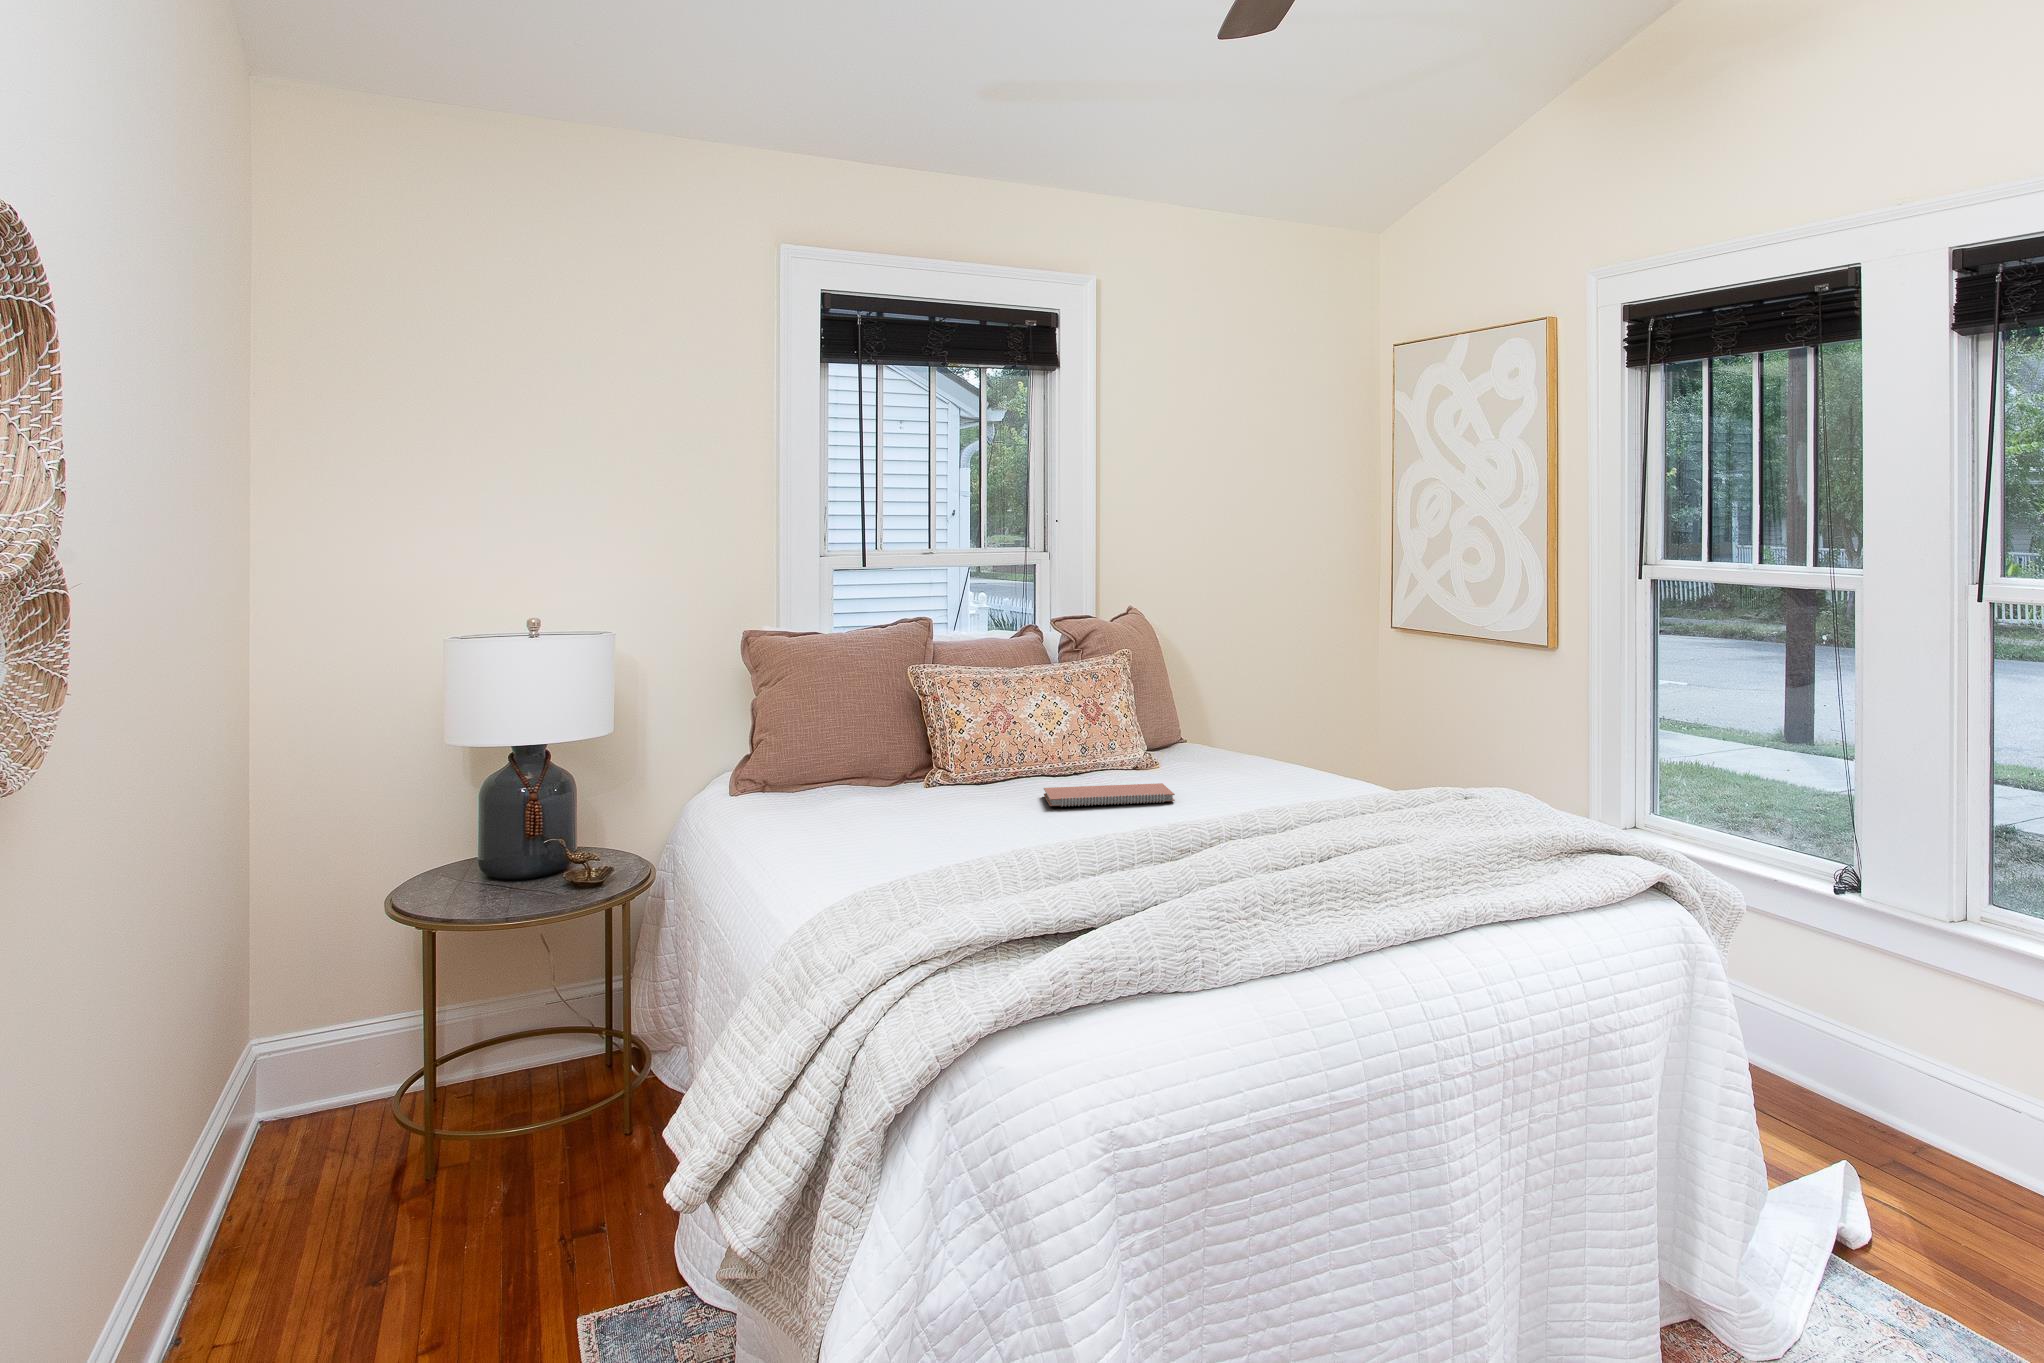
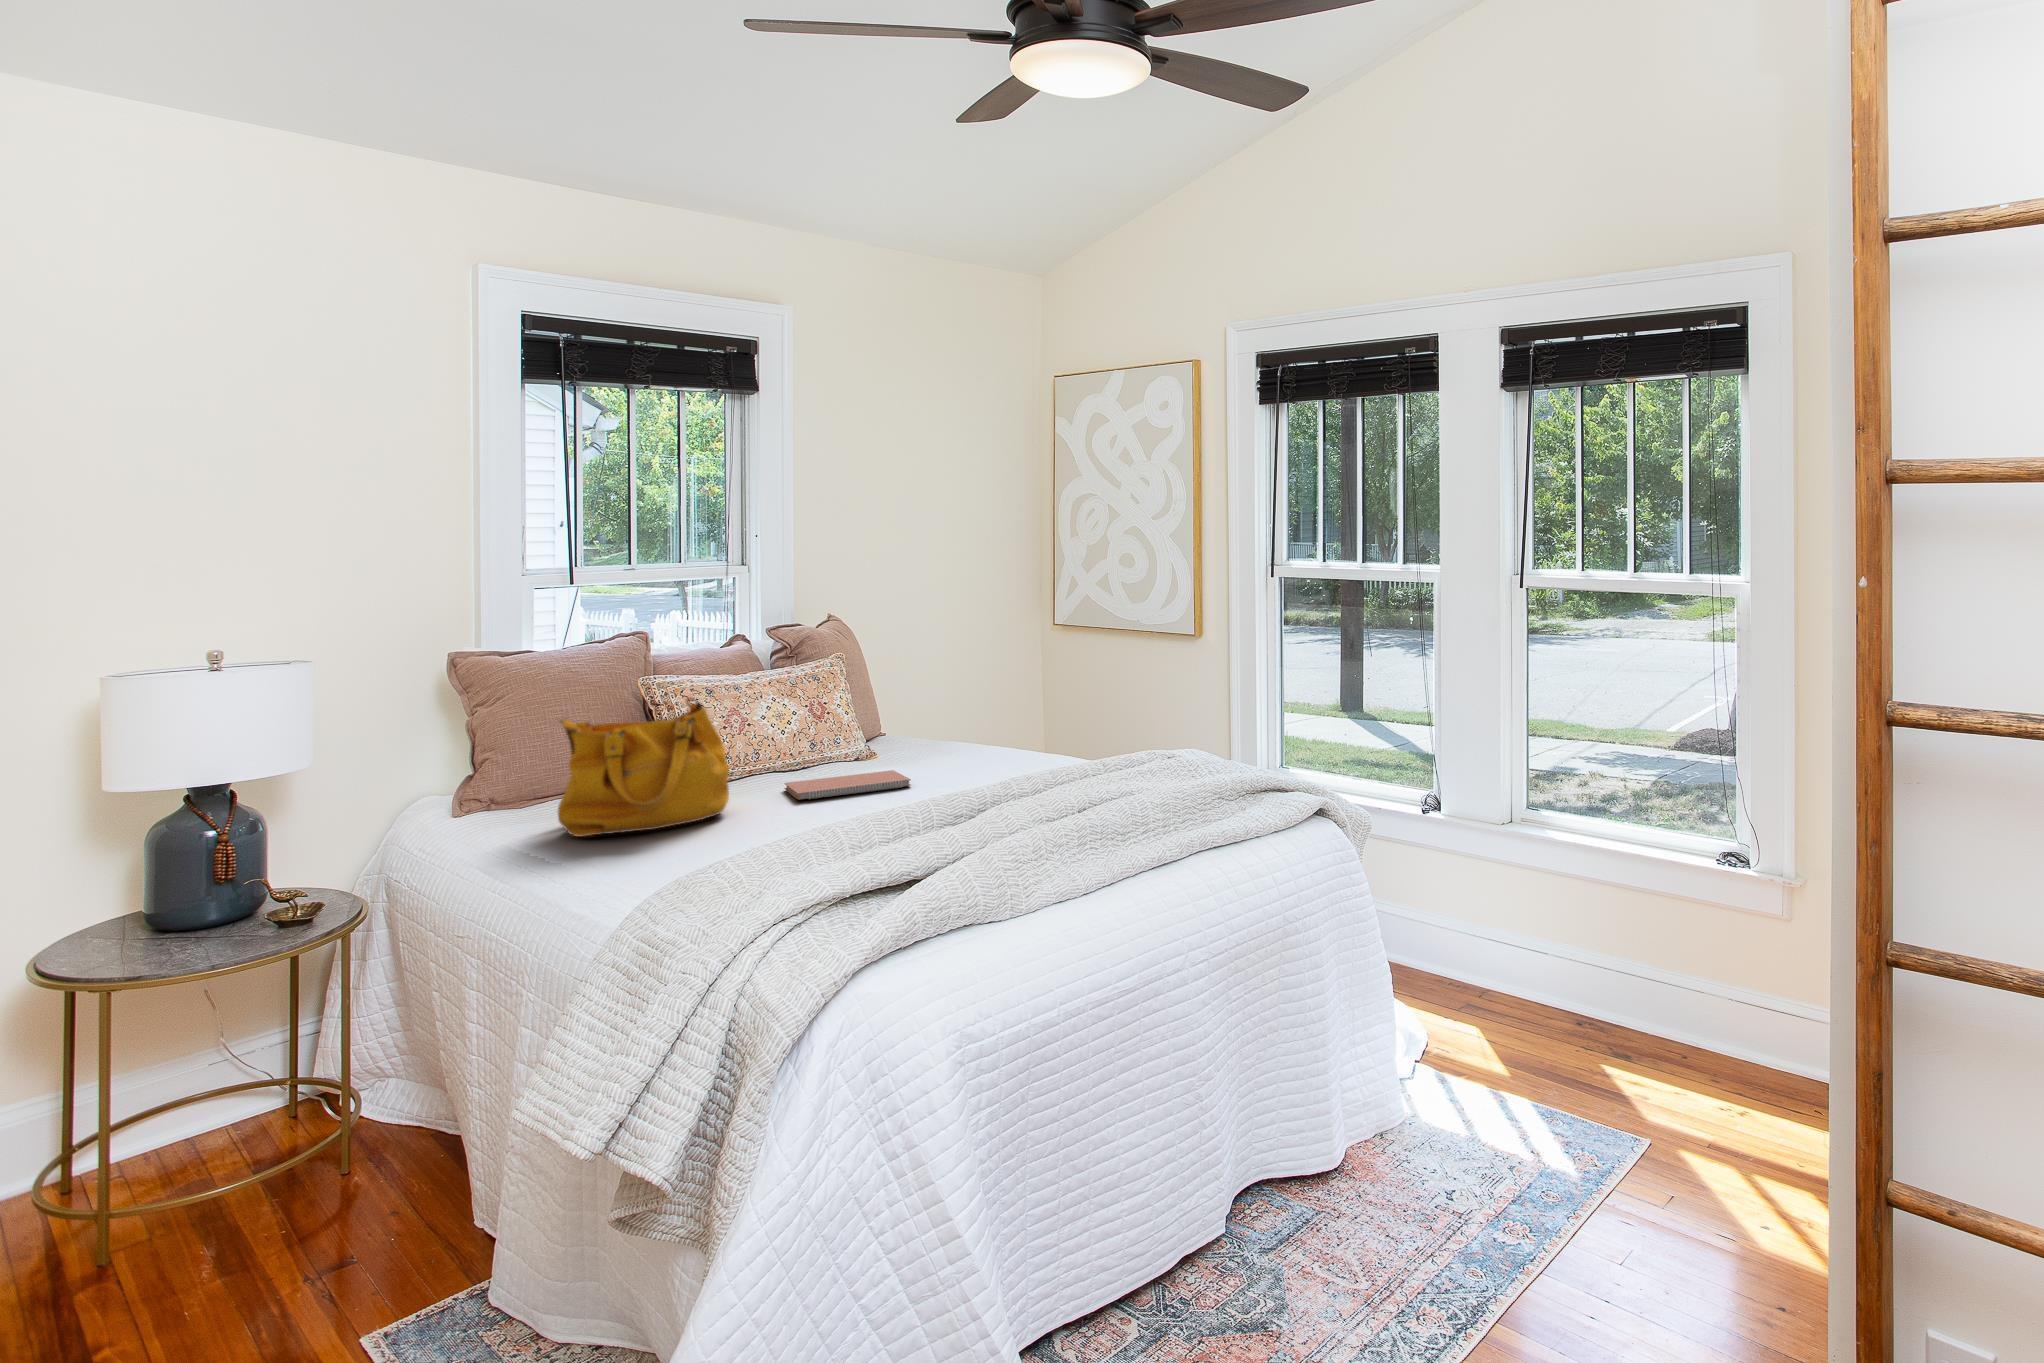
handbag: none [803,685,977,825] -> present [558,698,729,837]

